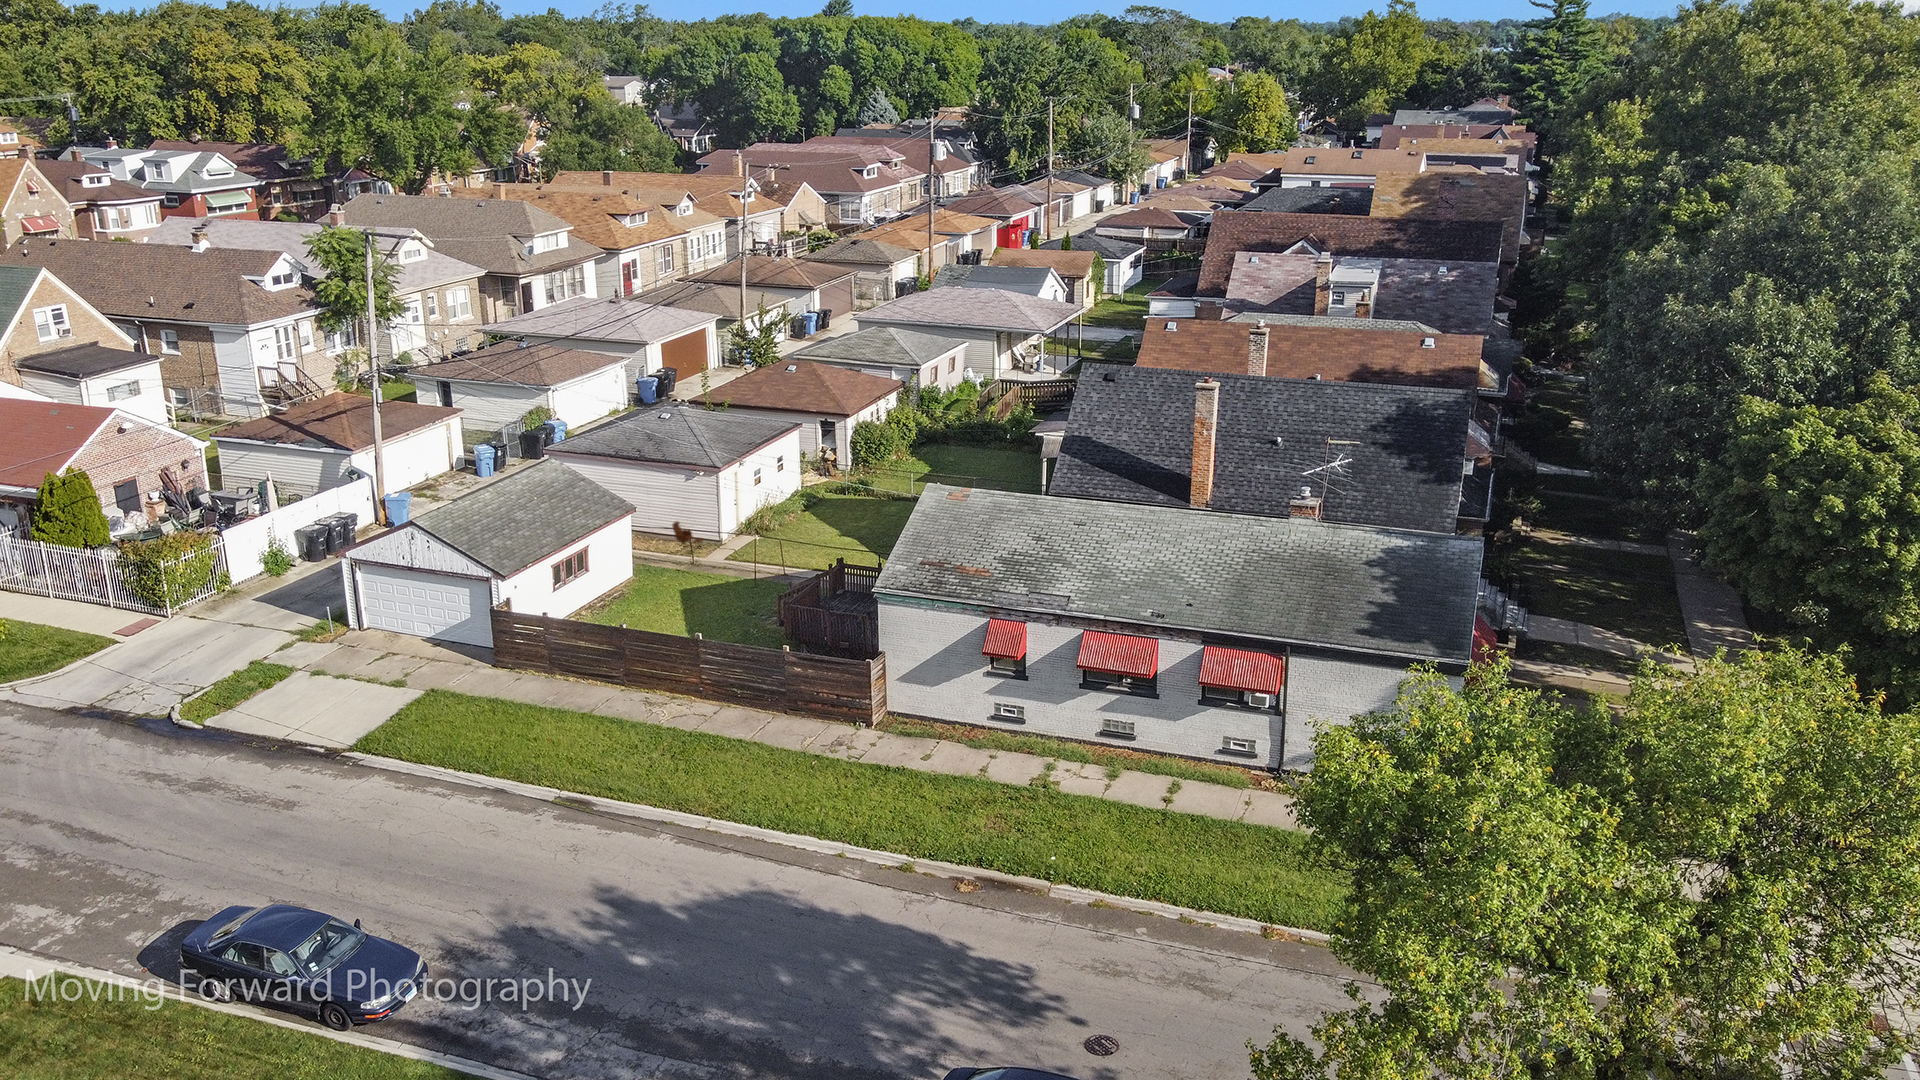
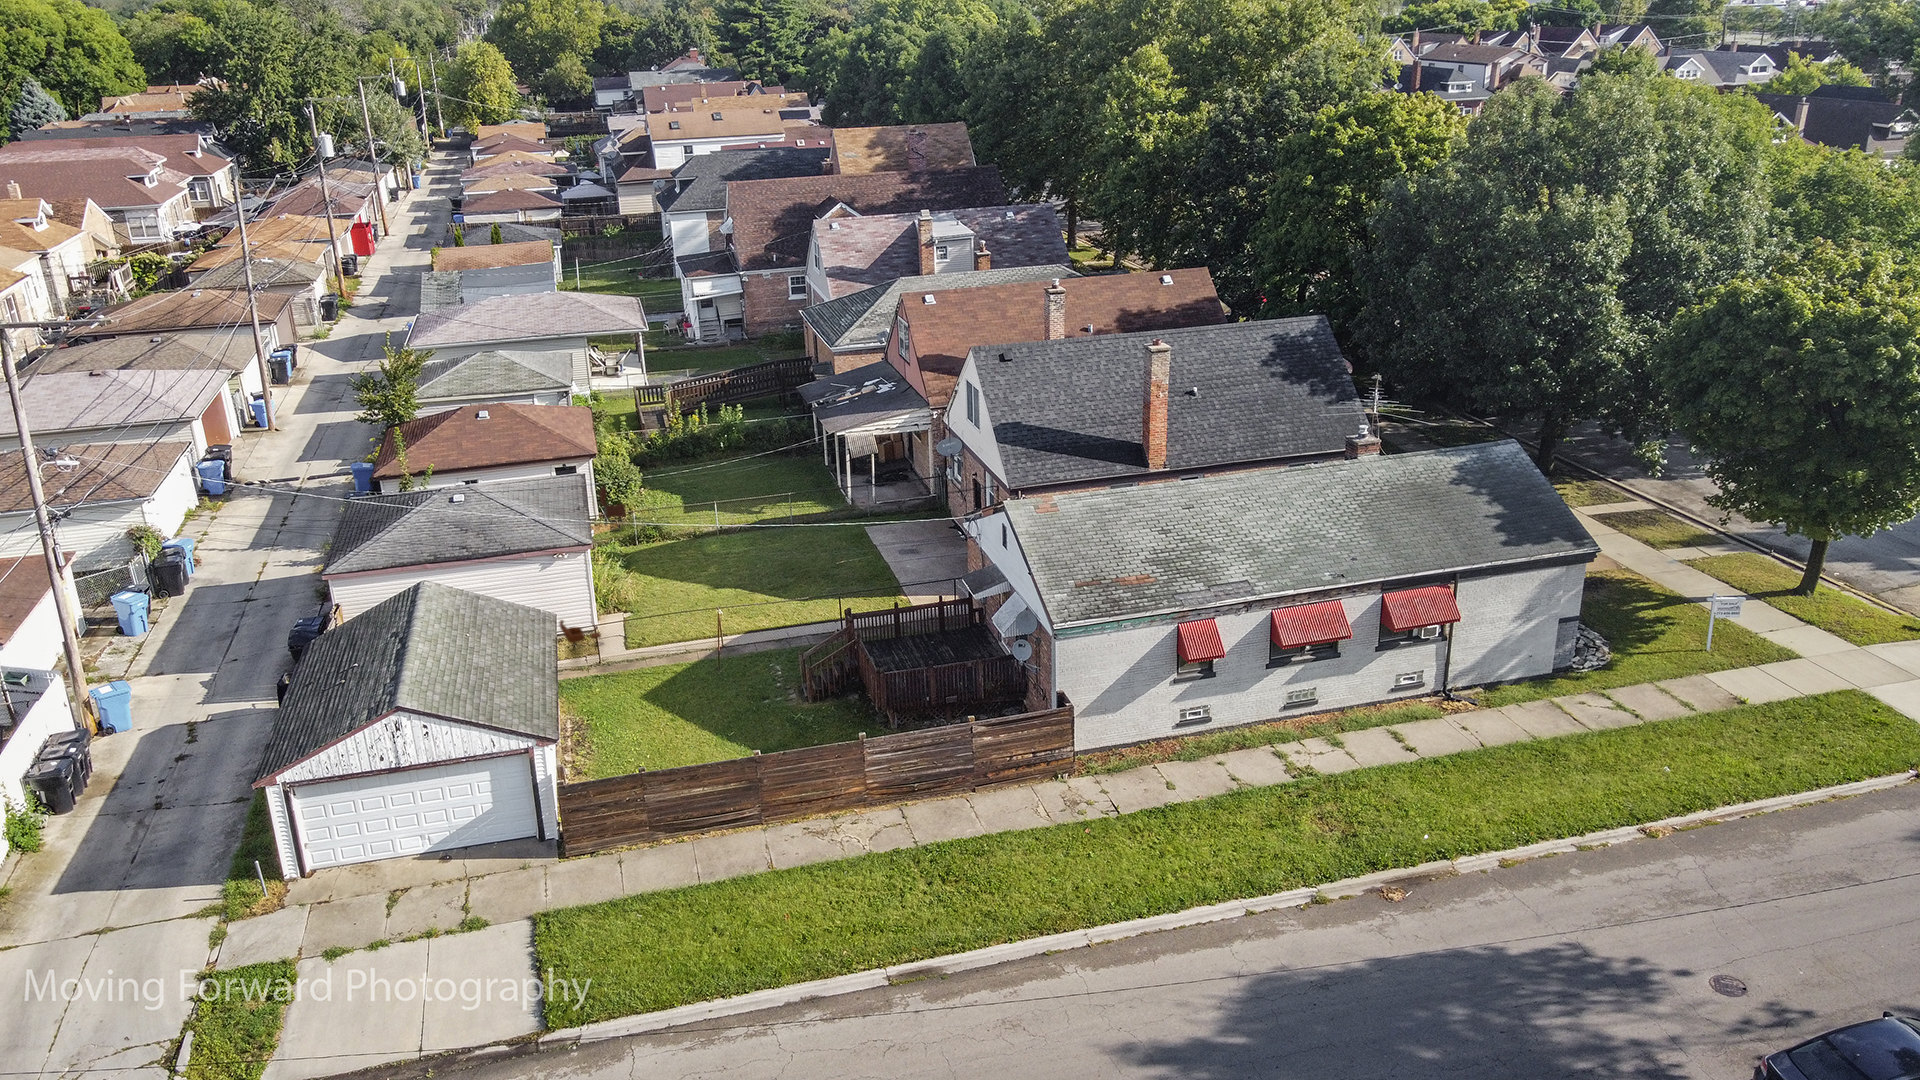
bench: none [819,438,846,477] -> present [599,486,625,531]

